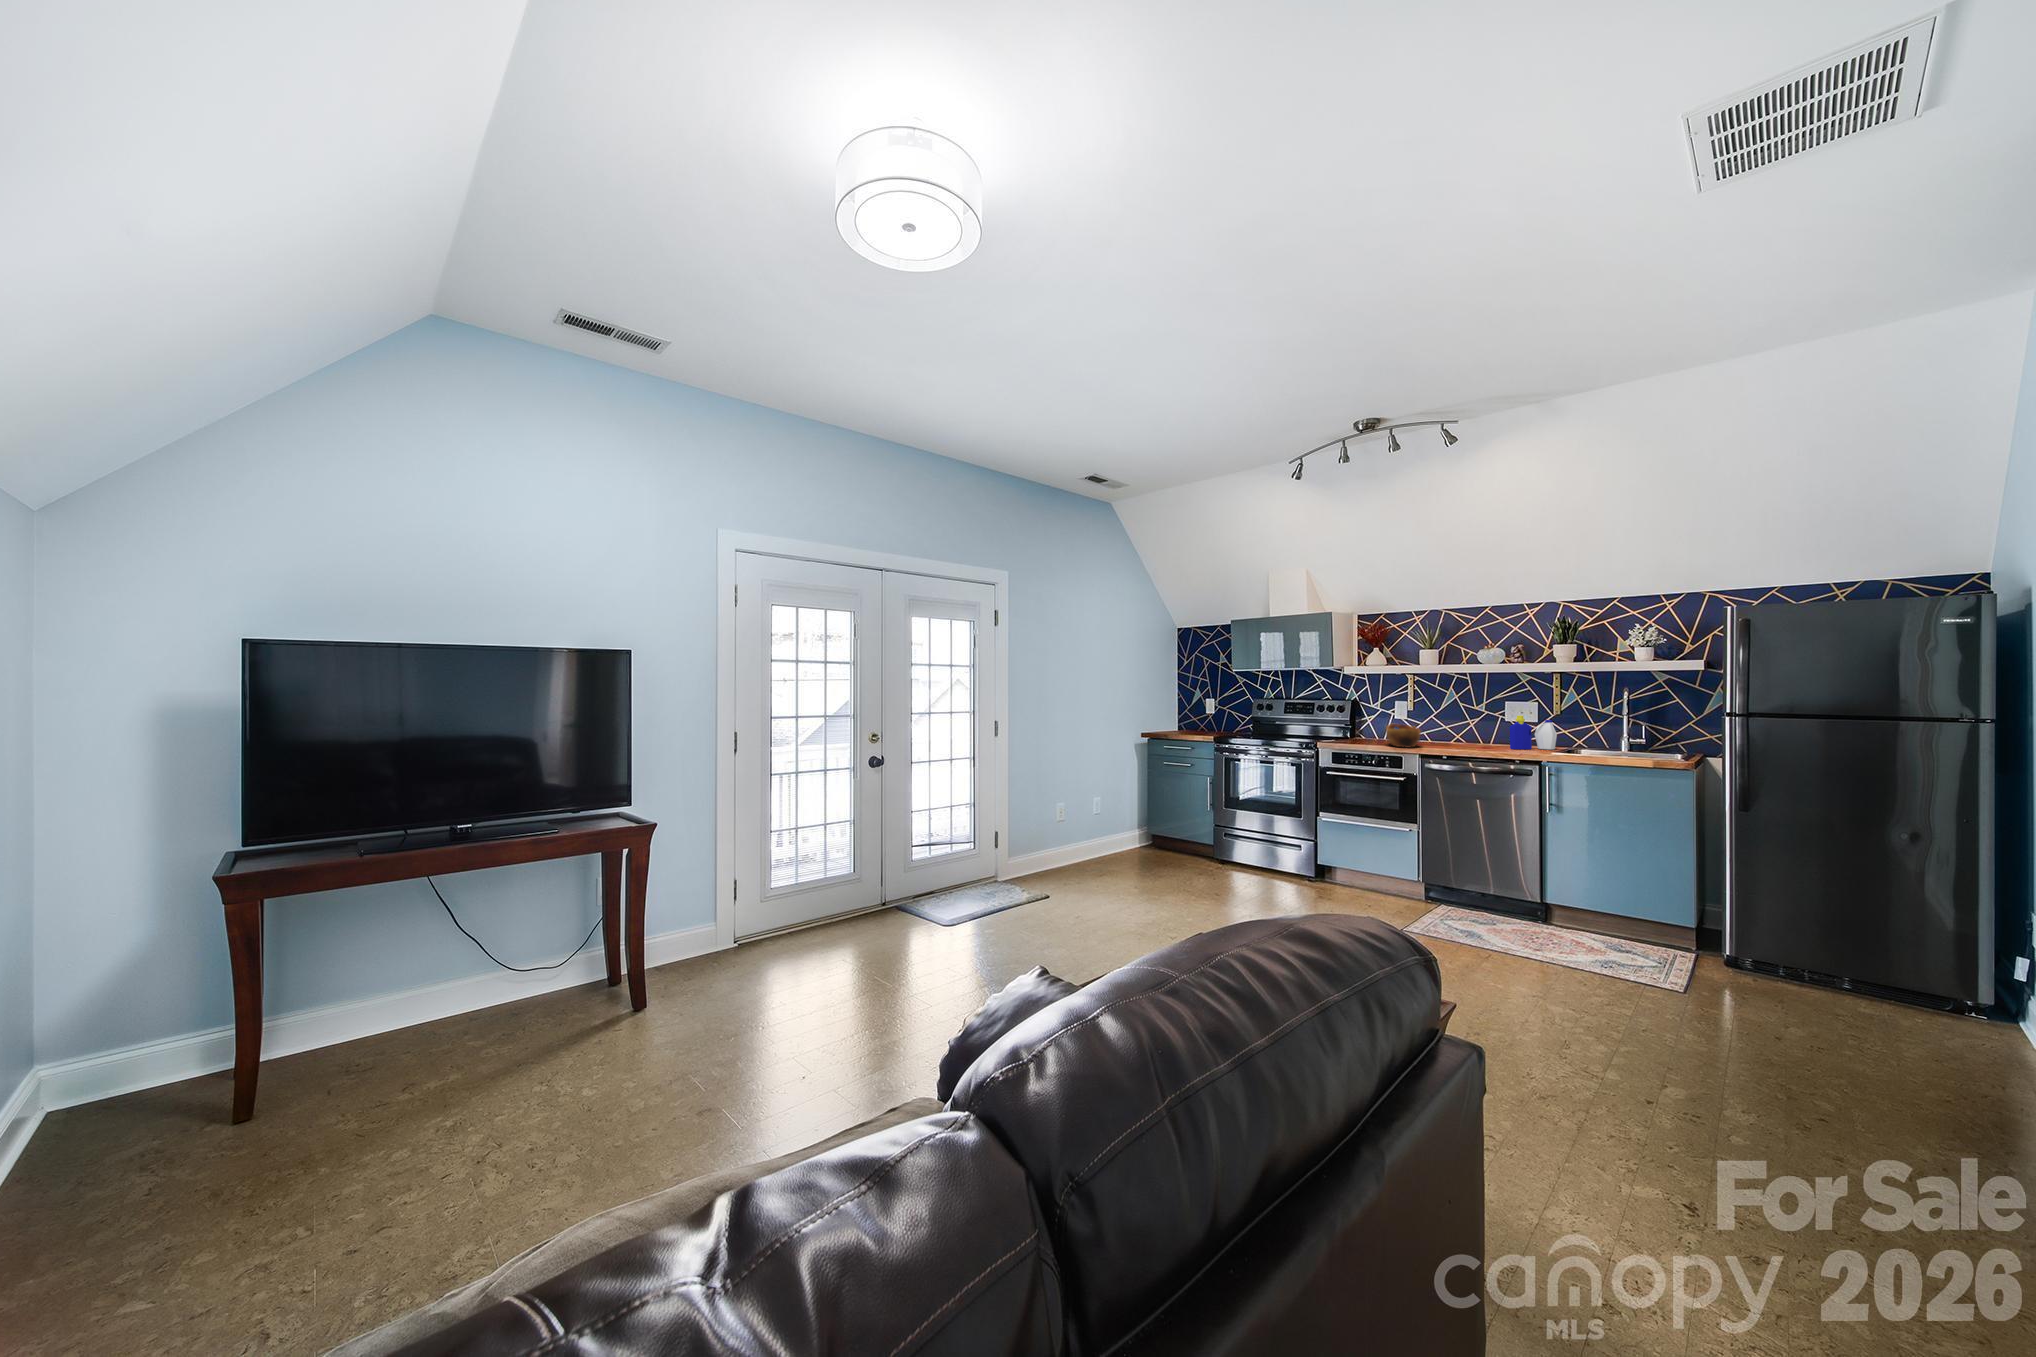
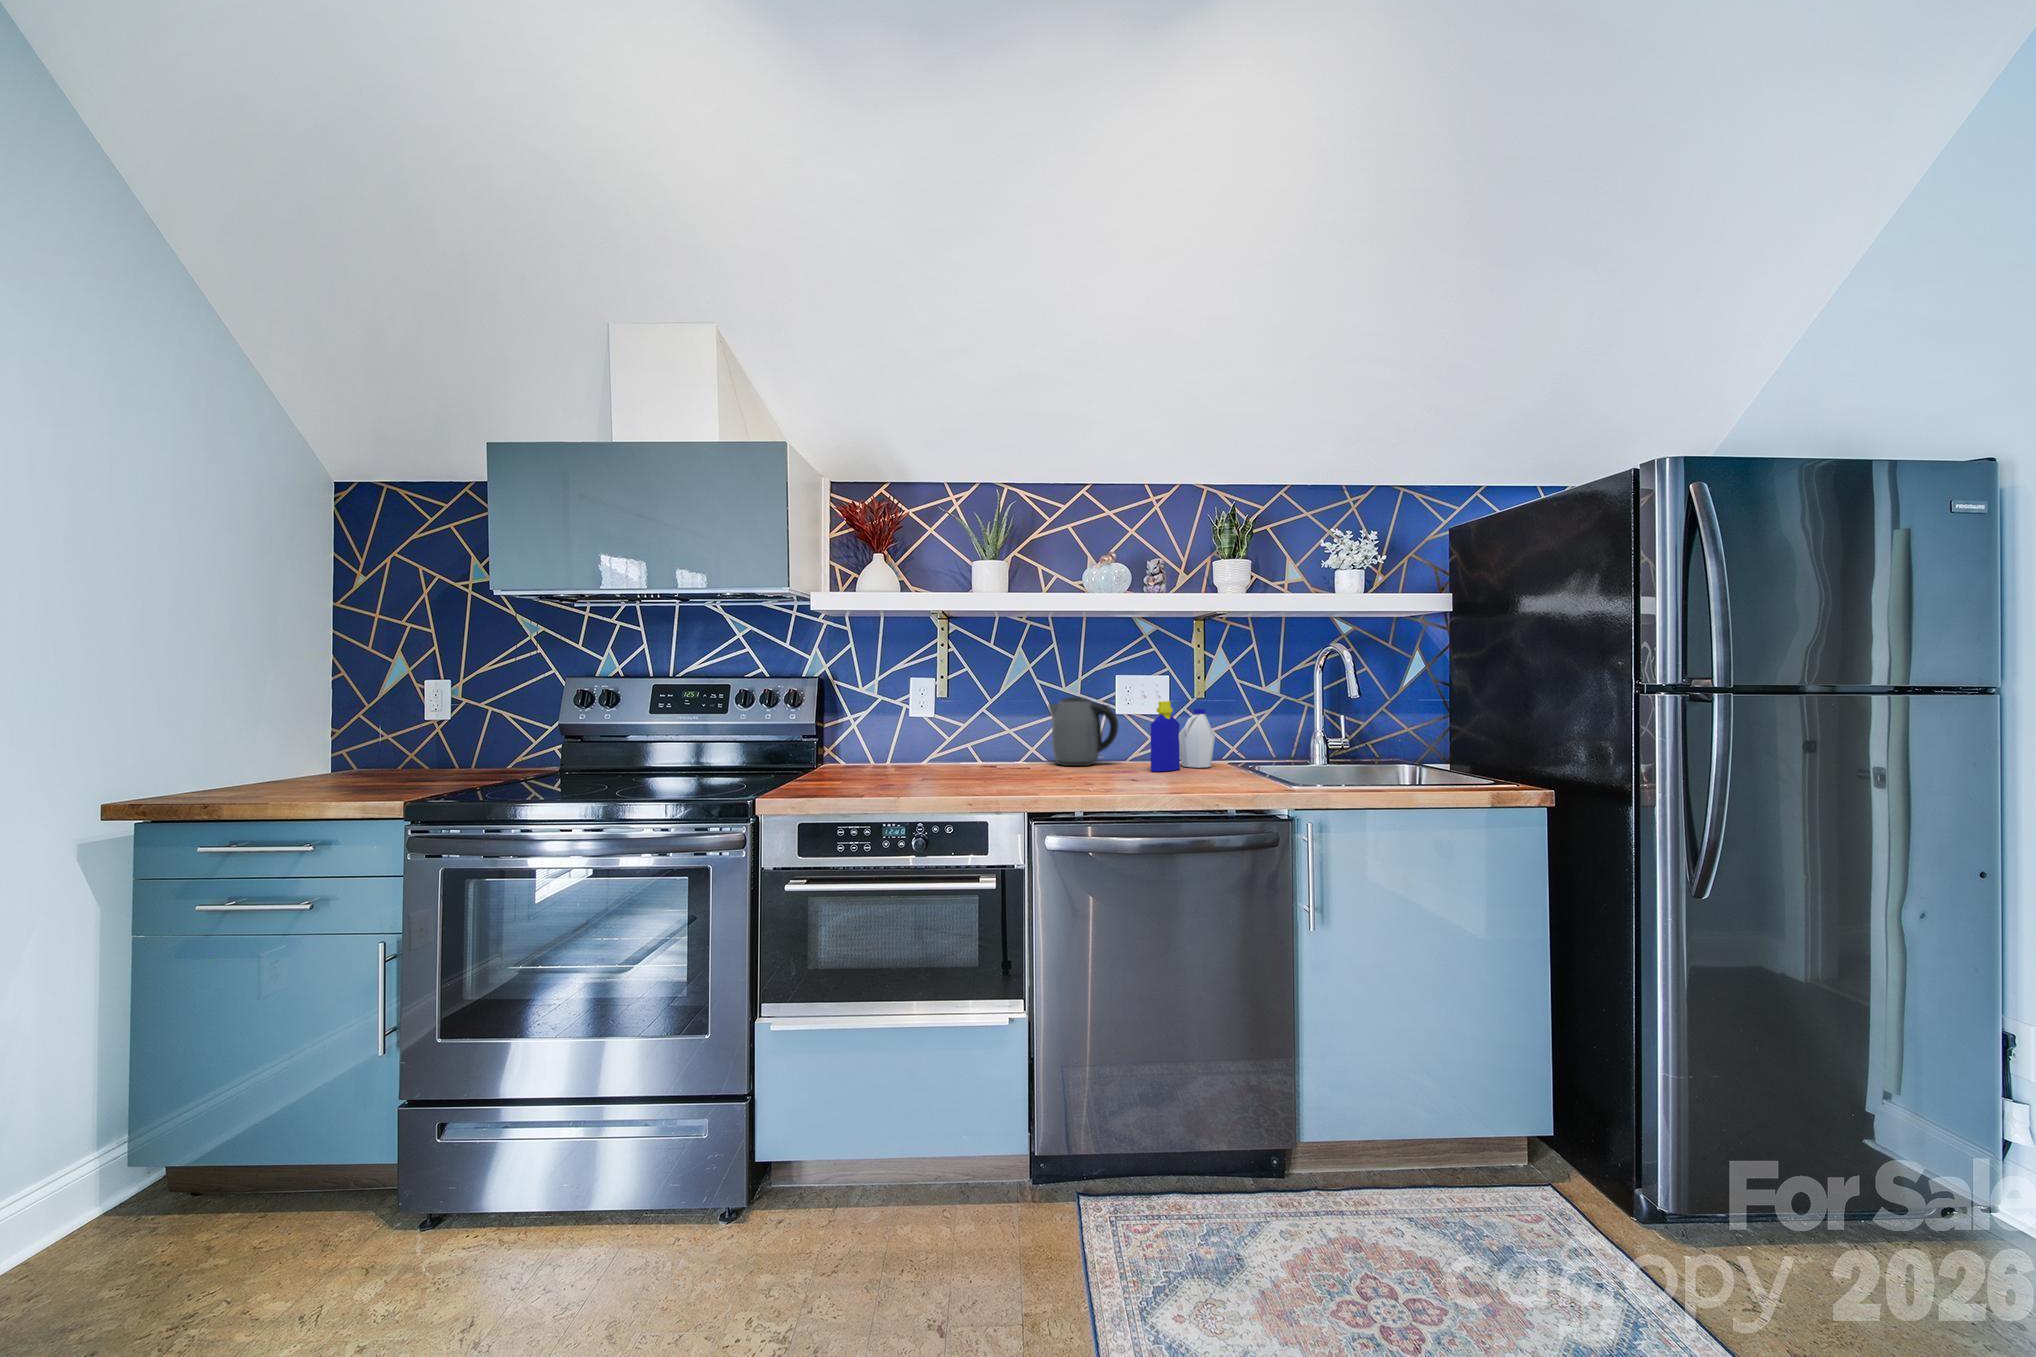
kettle: none [1467,712,1505,745] -> present [1049,696,1118,766]
wooden bowl: present [1386,724,1421,748] -> none [916,728,1009,787]

